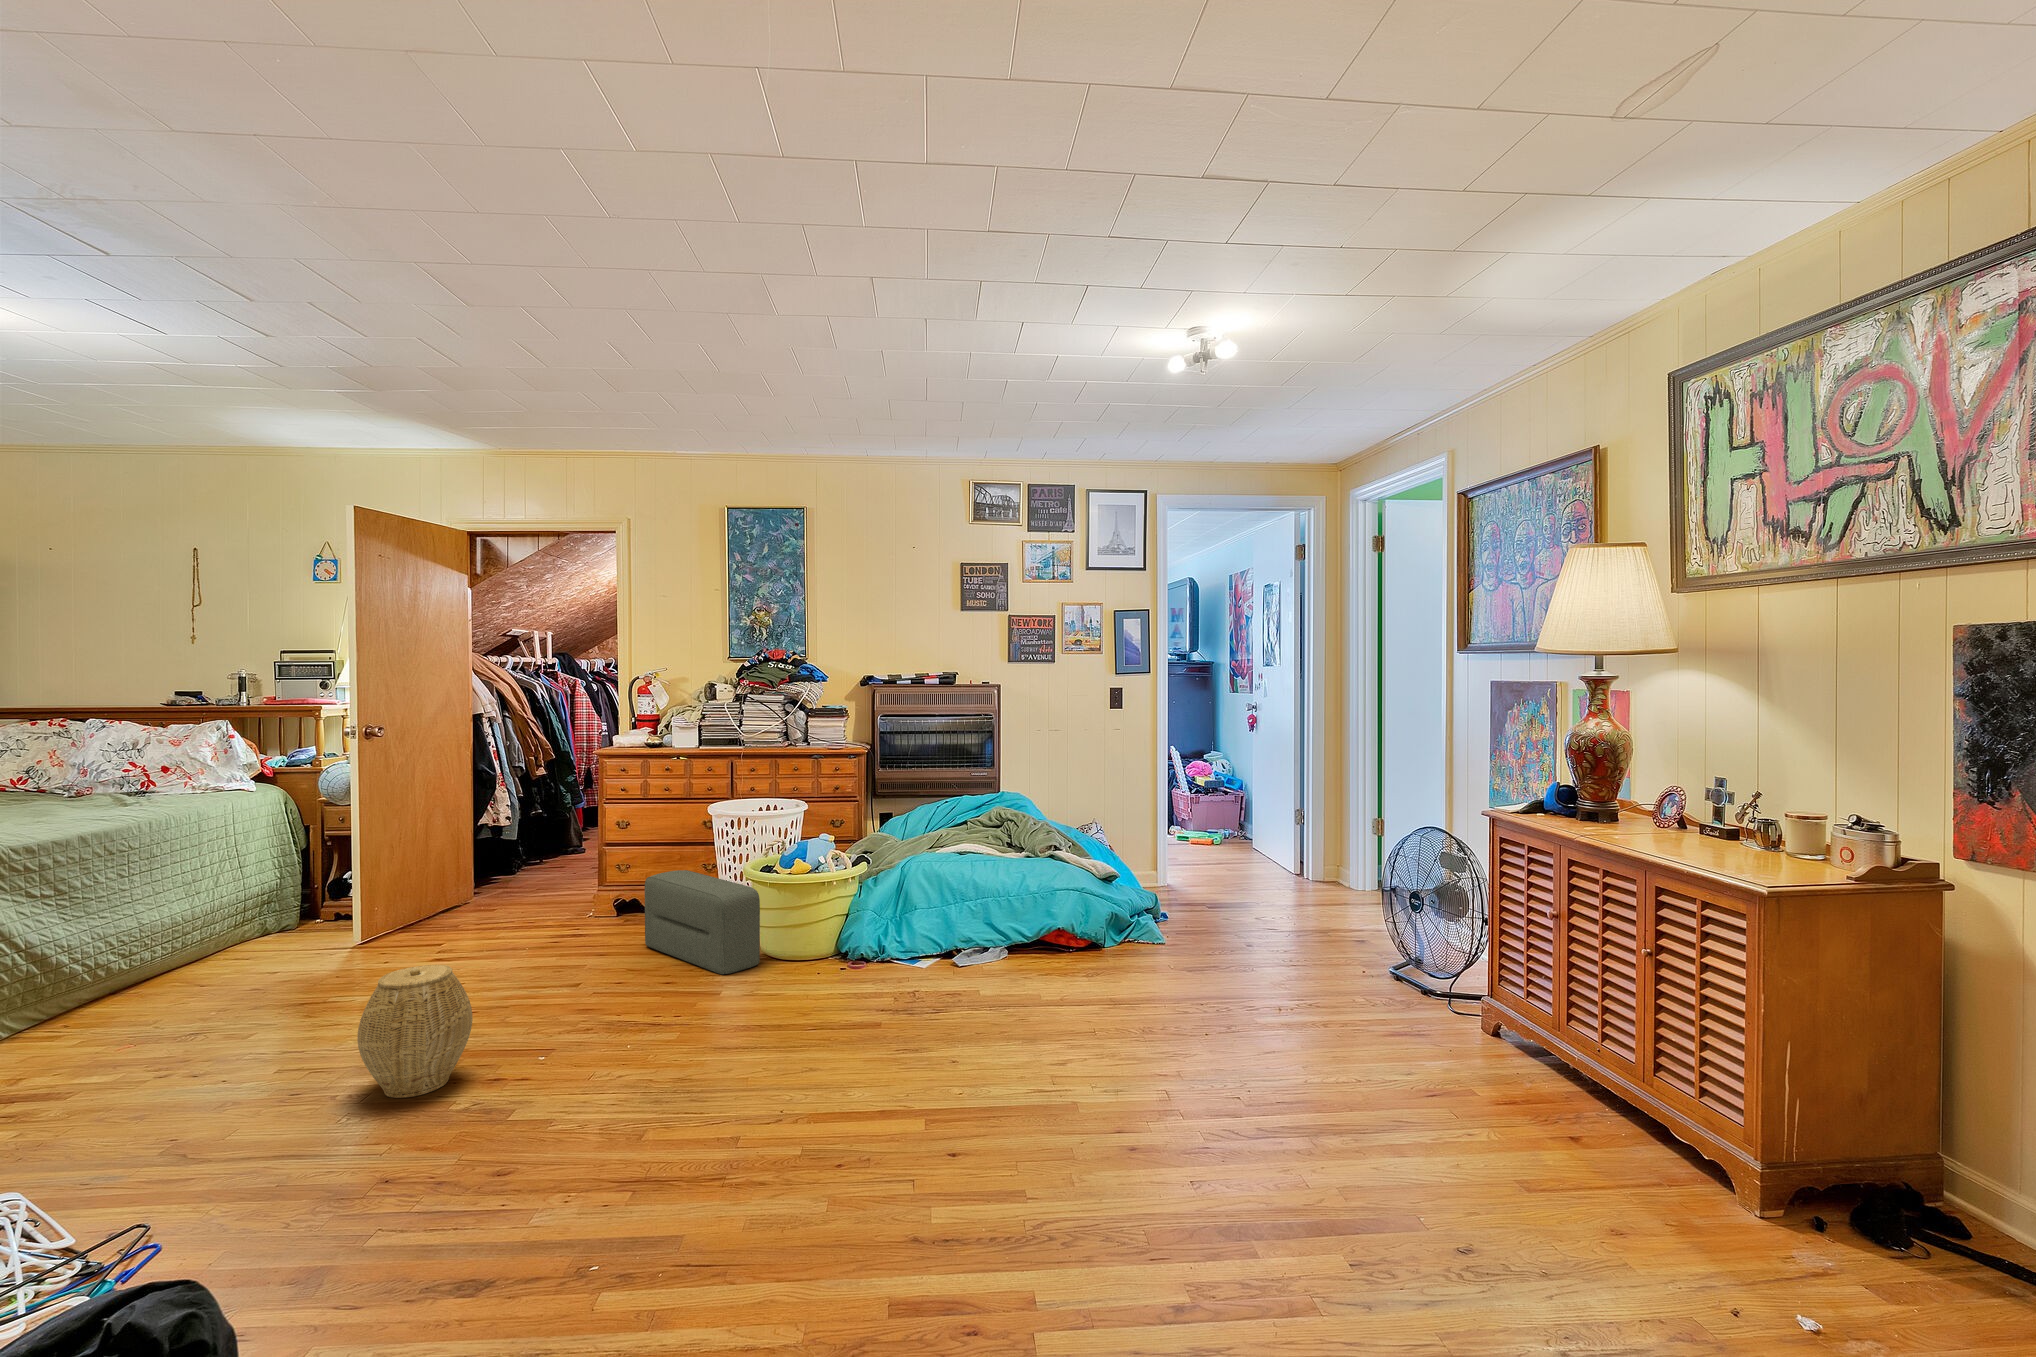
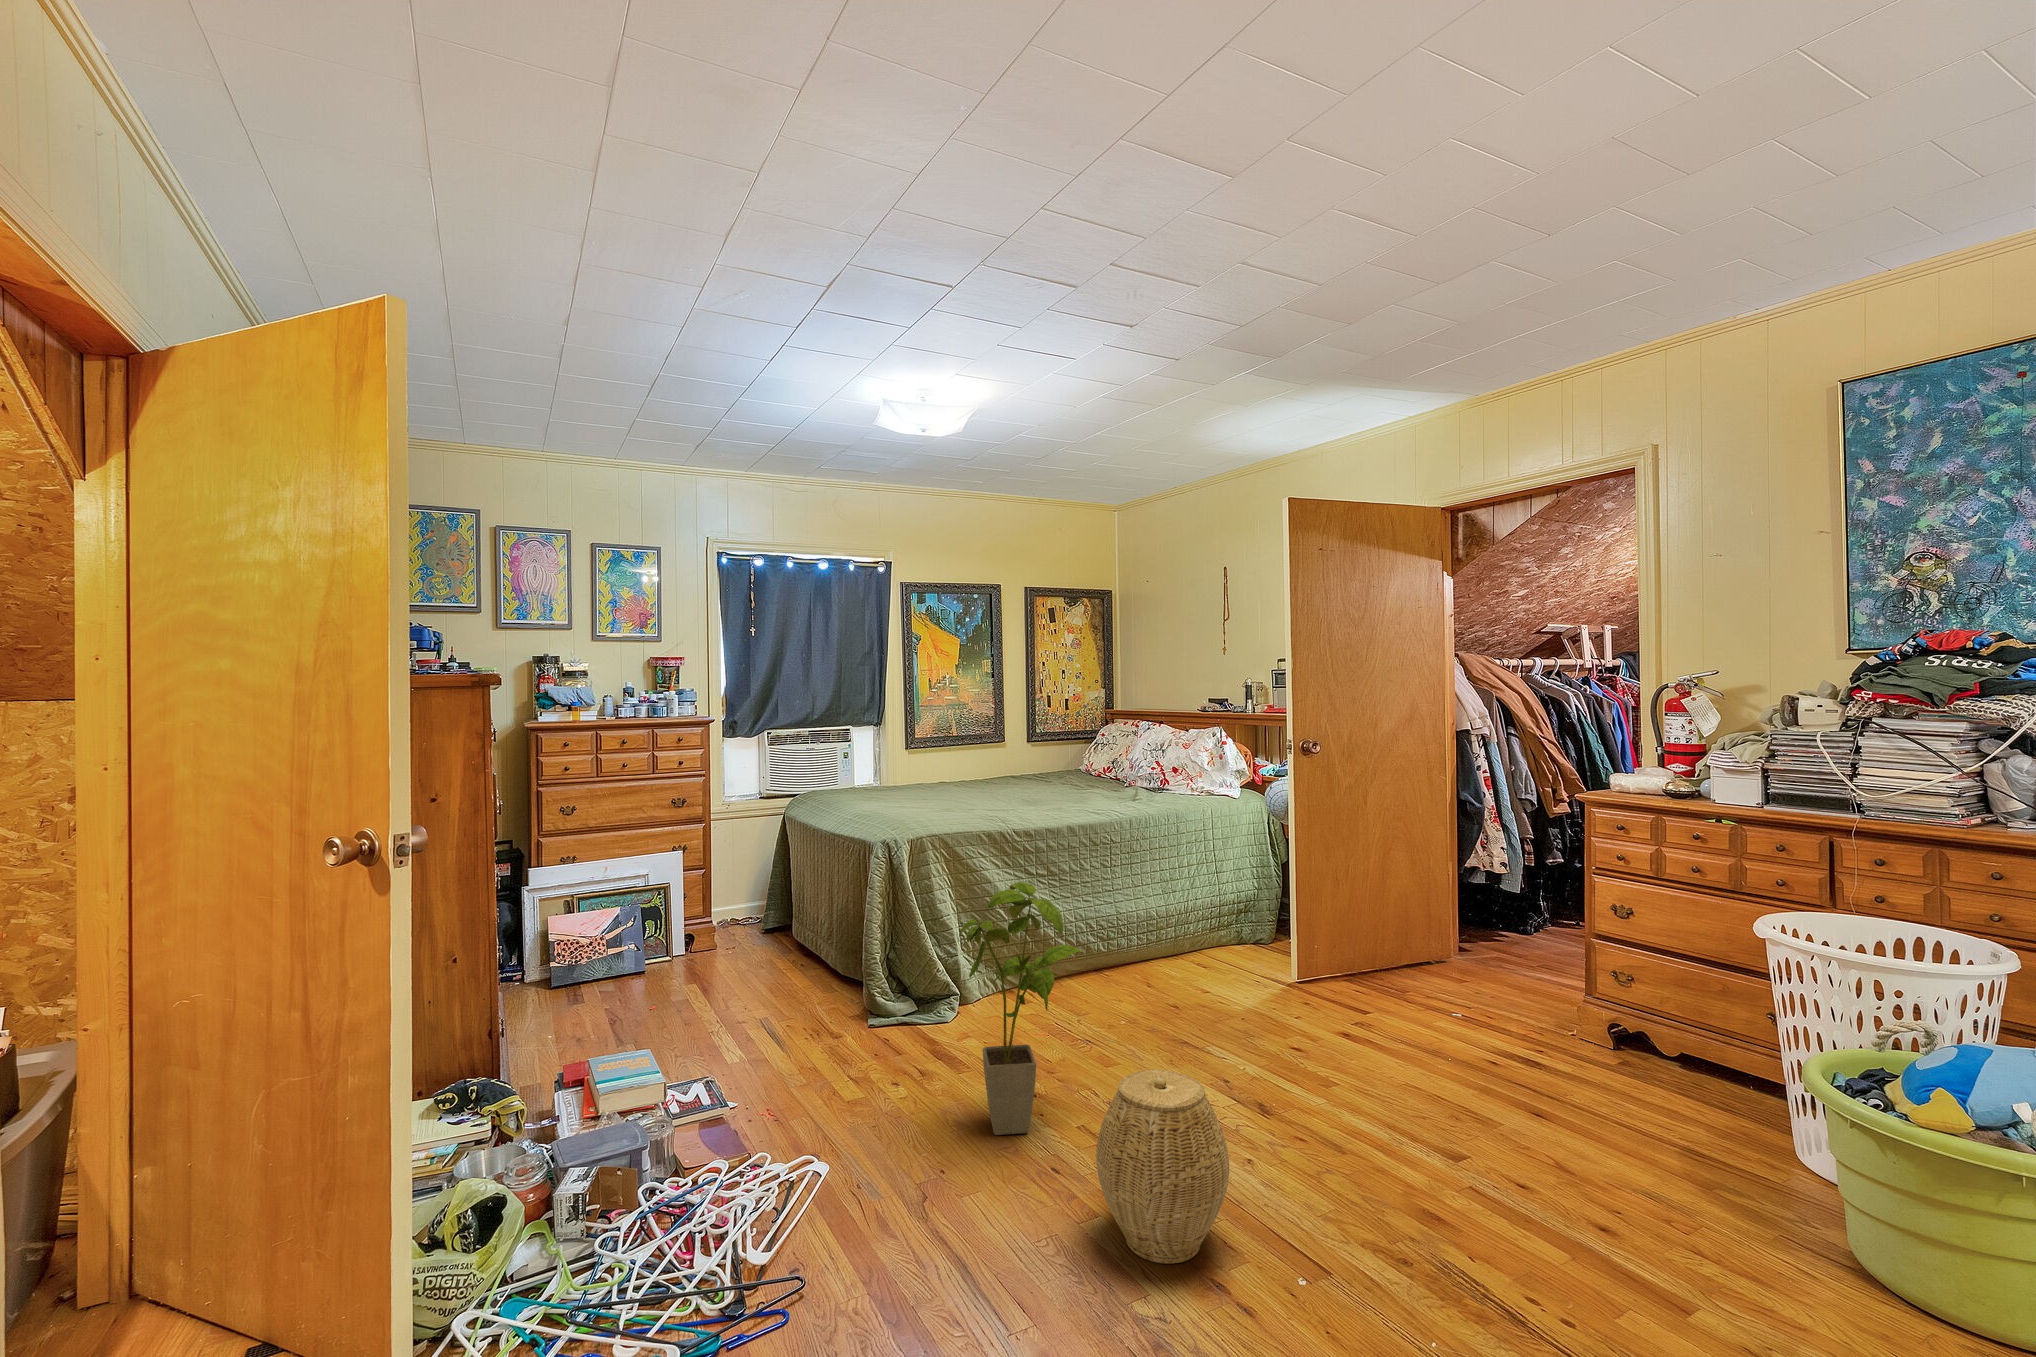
house plant: none [111,866,273,1108] -> present [959,882,1085,1135]
pouf: present [645,870,760,974] -> none [1618,1018,1836,1288]

